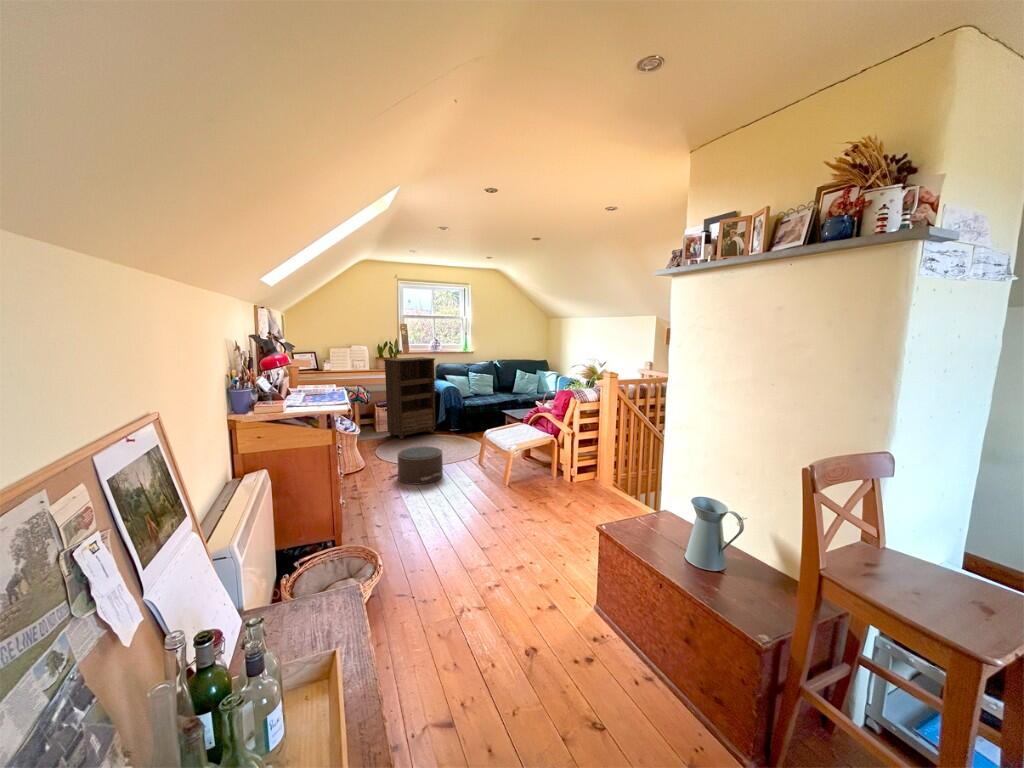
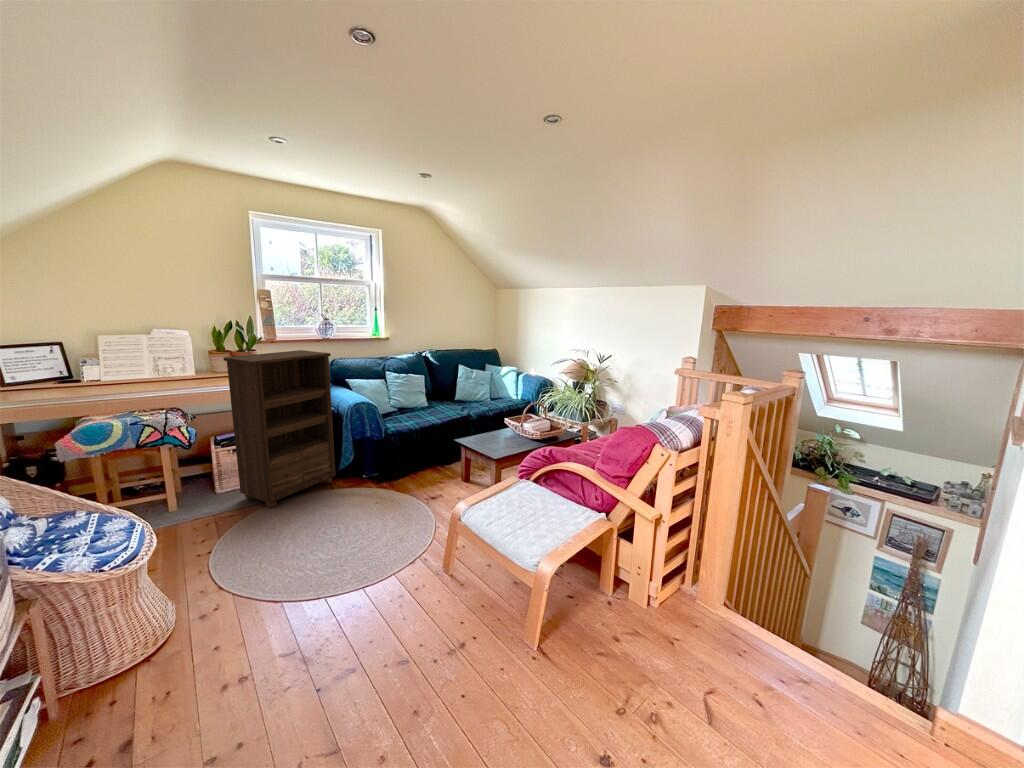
pouf: present [391,446,443,484] -> none [253,558,393,680]

